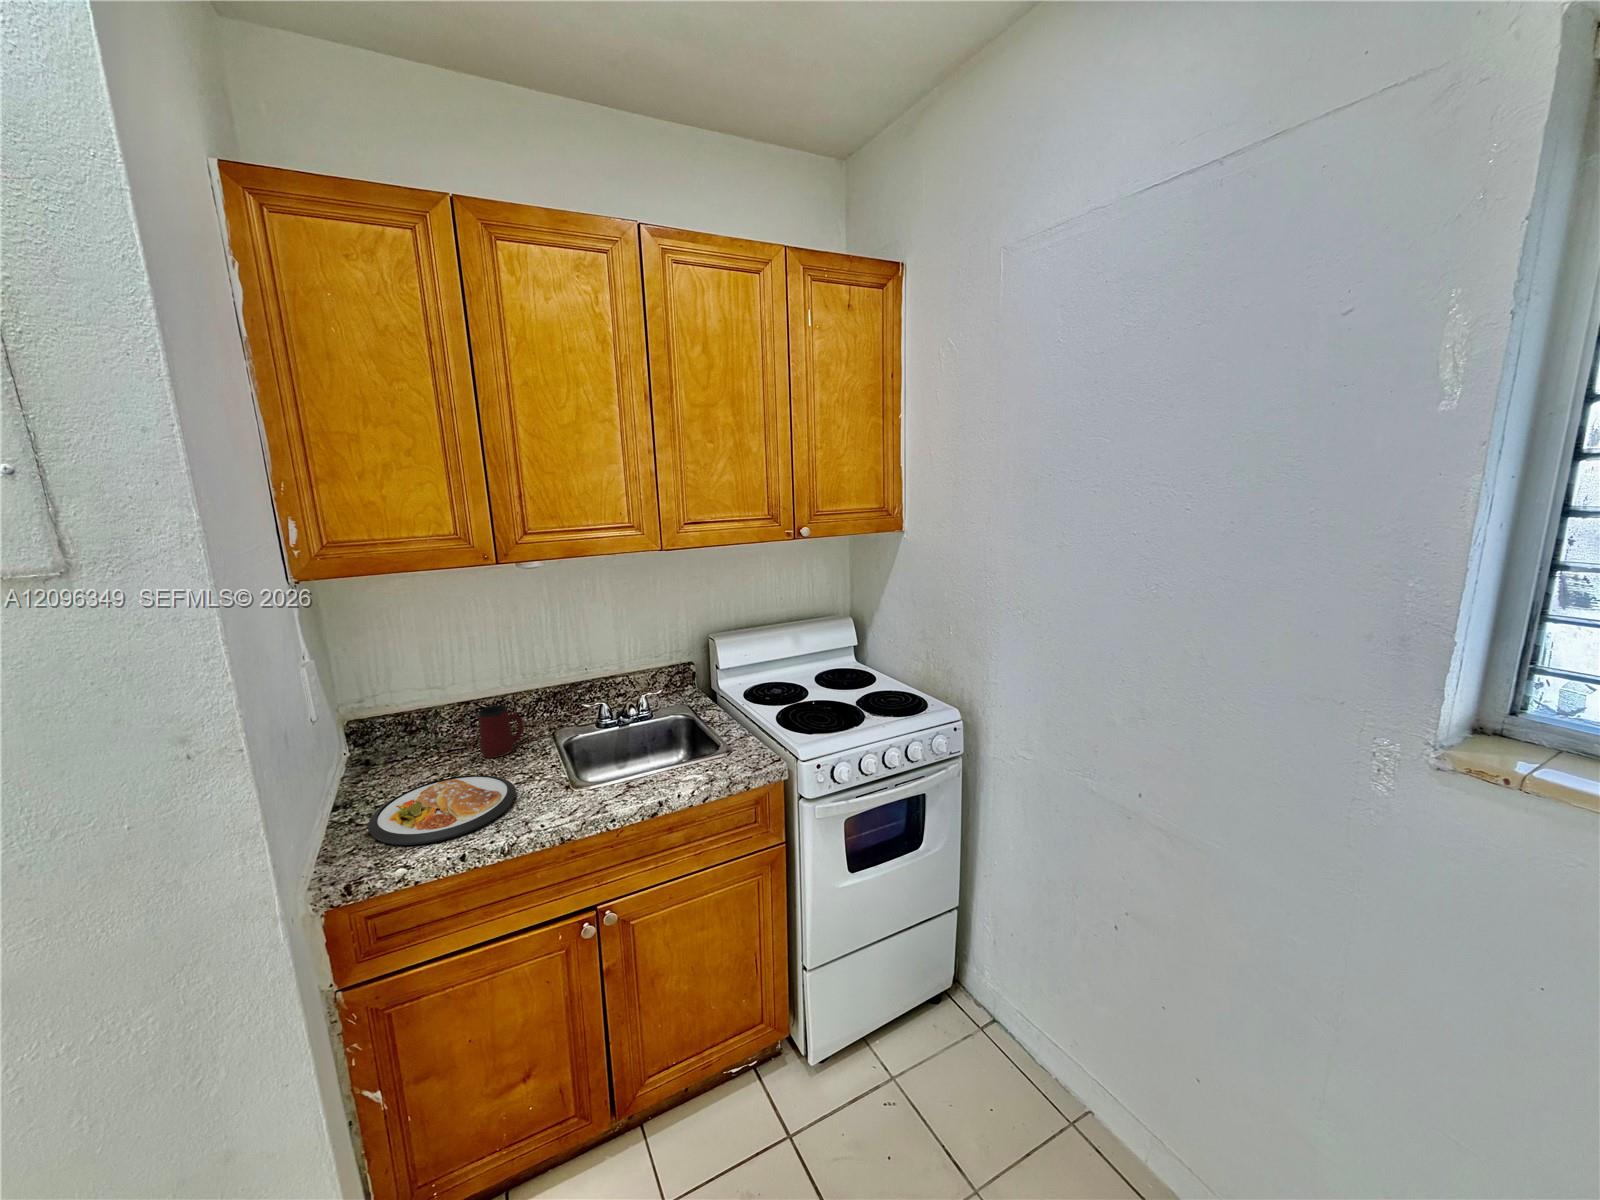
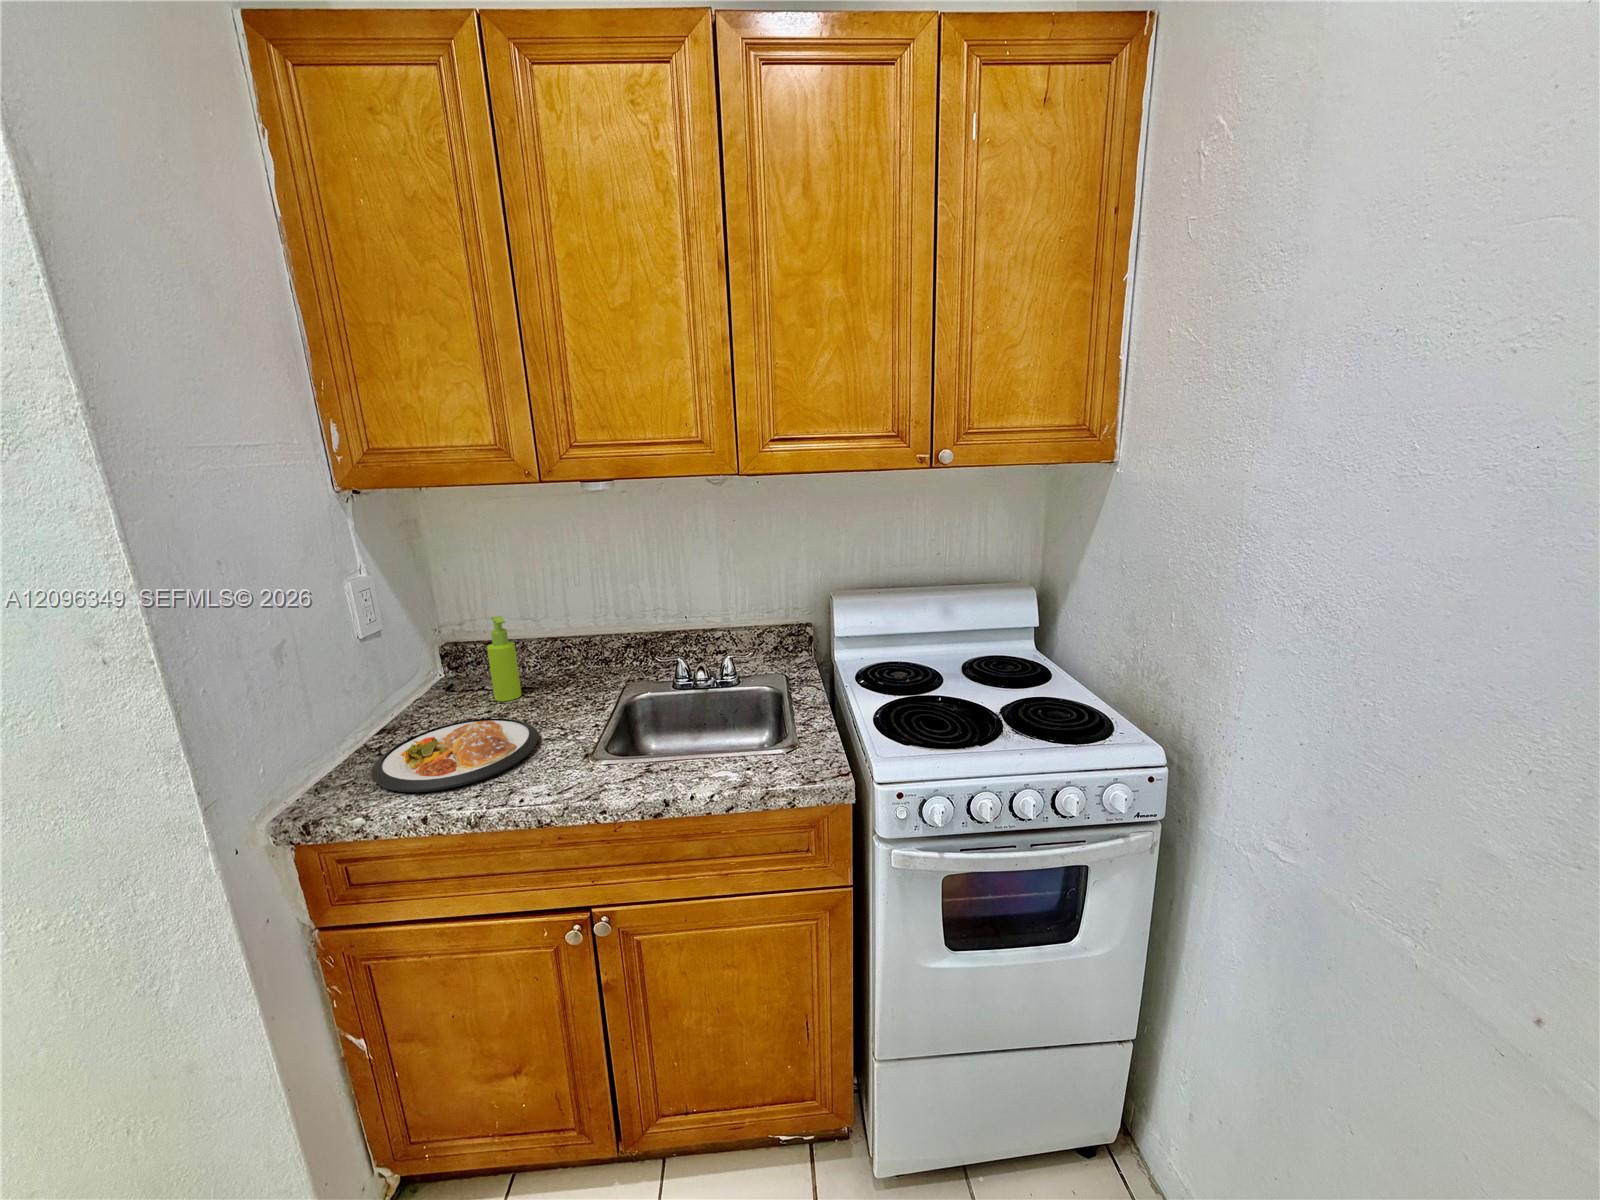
soap dispenser: none [415,686,448,766] -> present [487,616,521,701]
mug: present [478,705,523,758] -> none [545,646,595,703]

